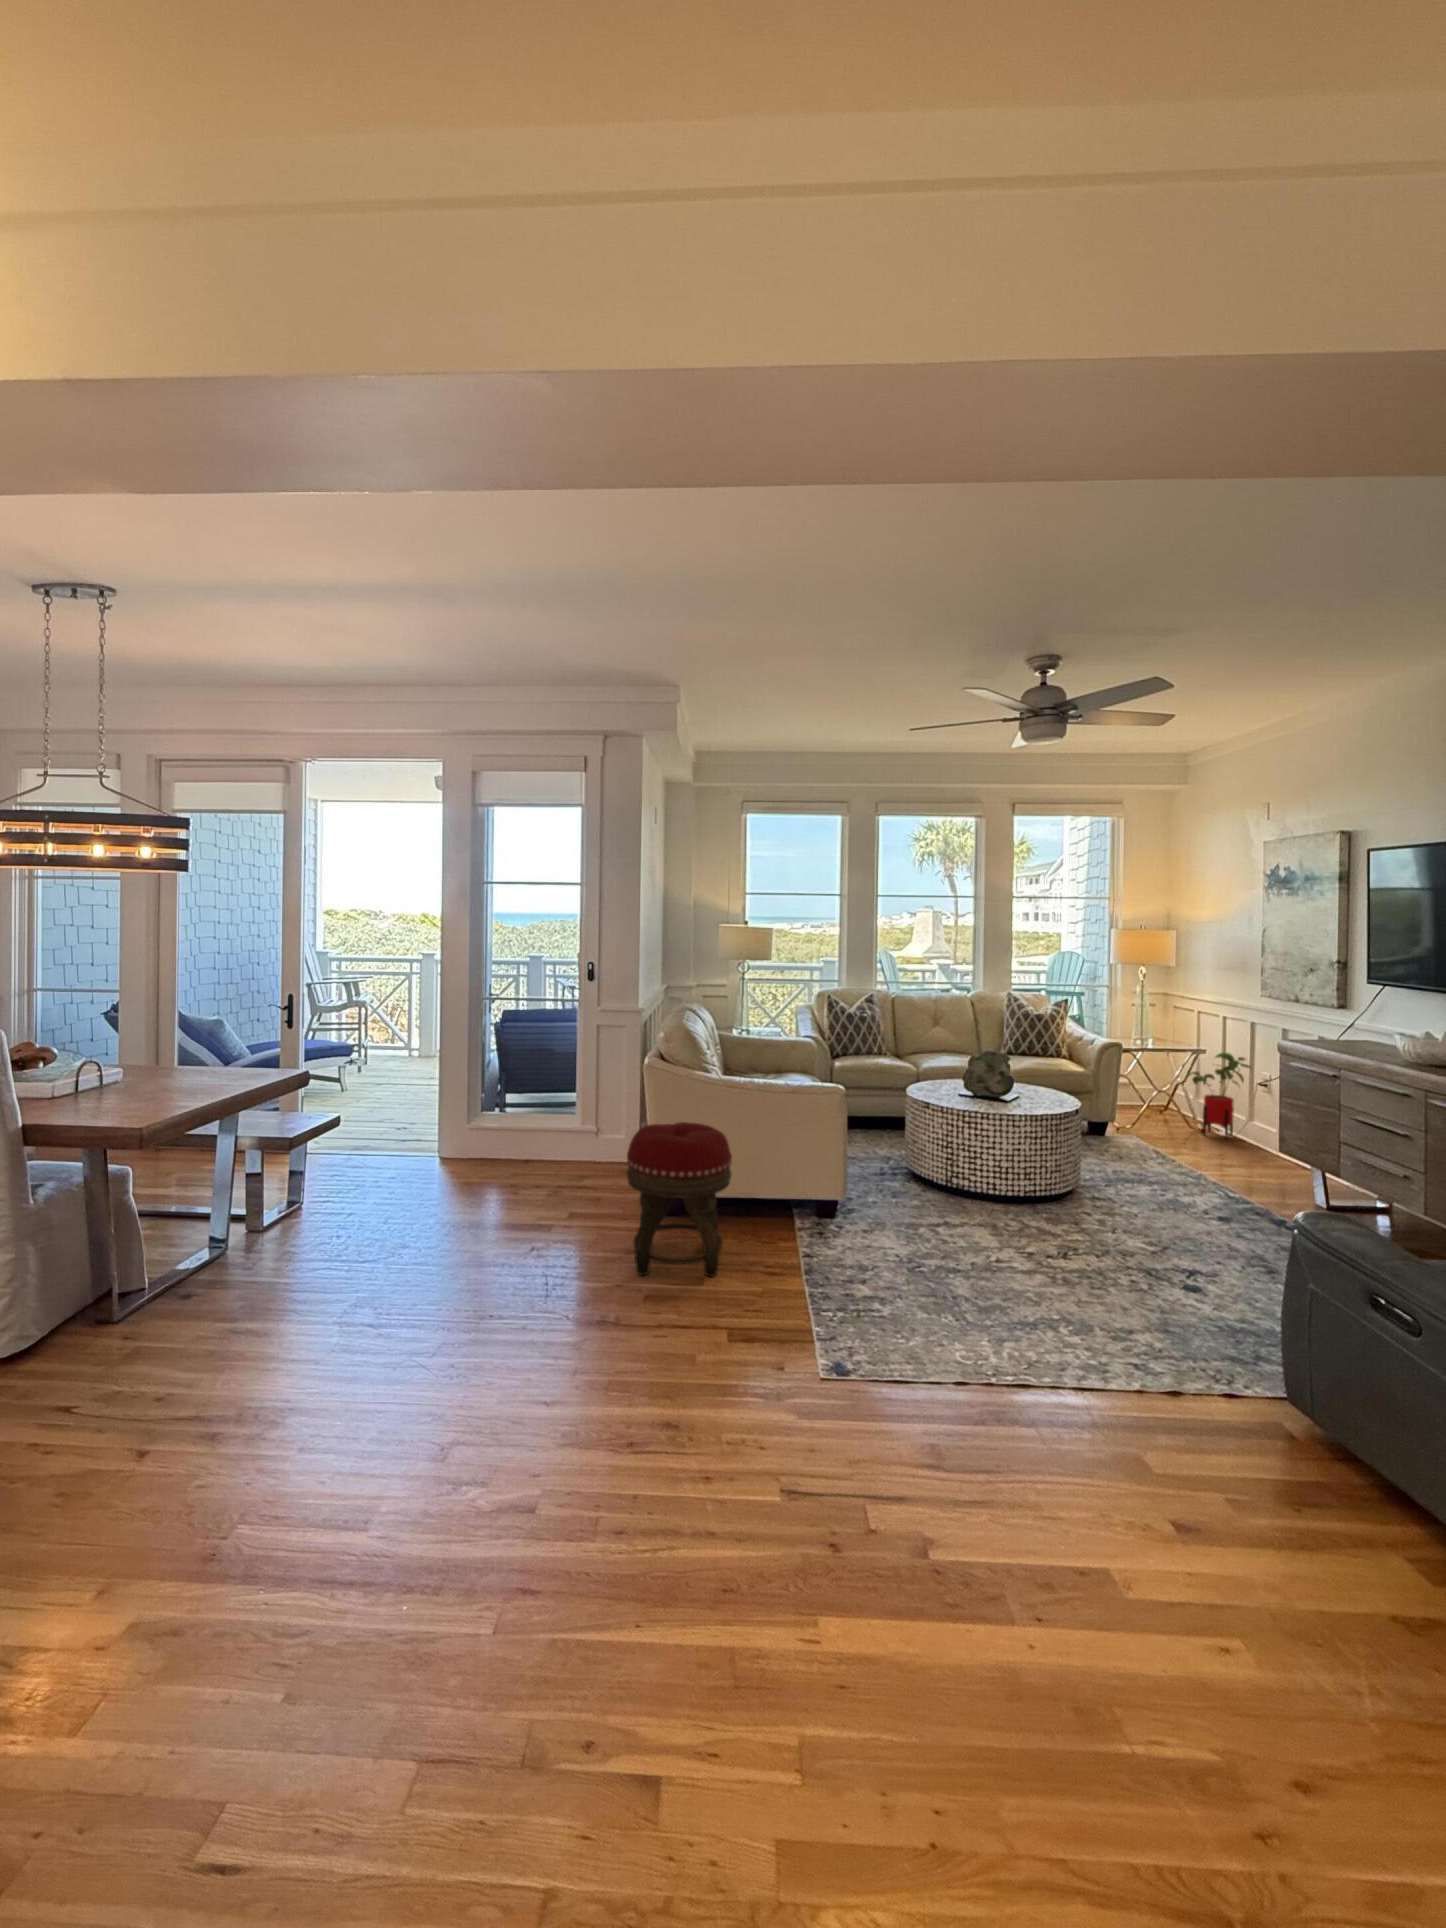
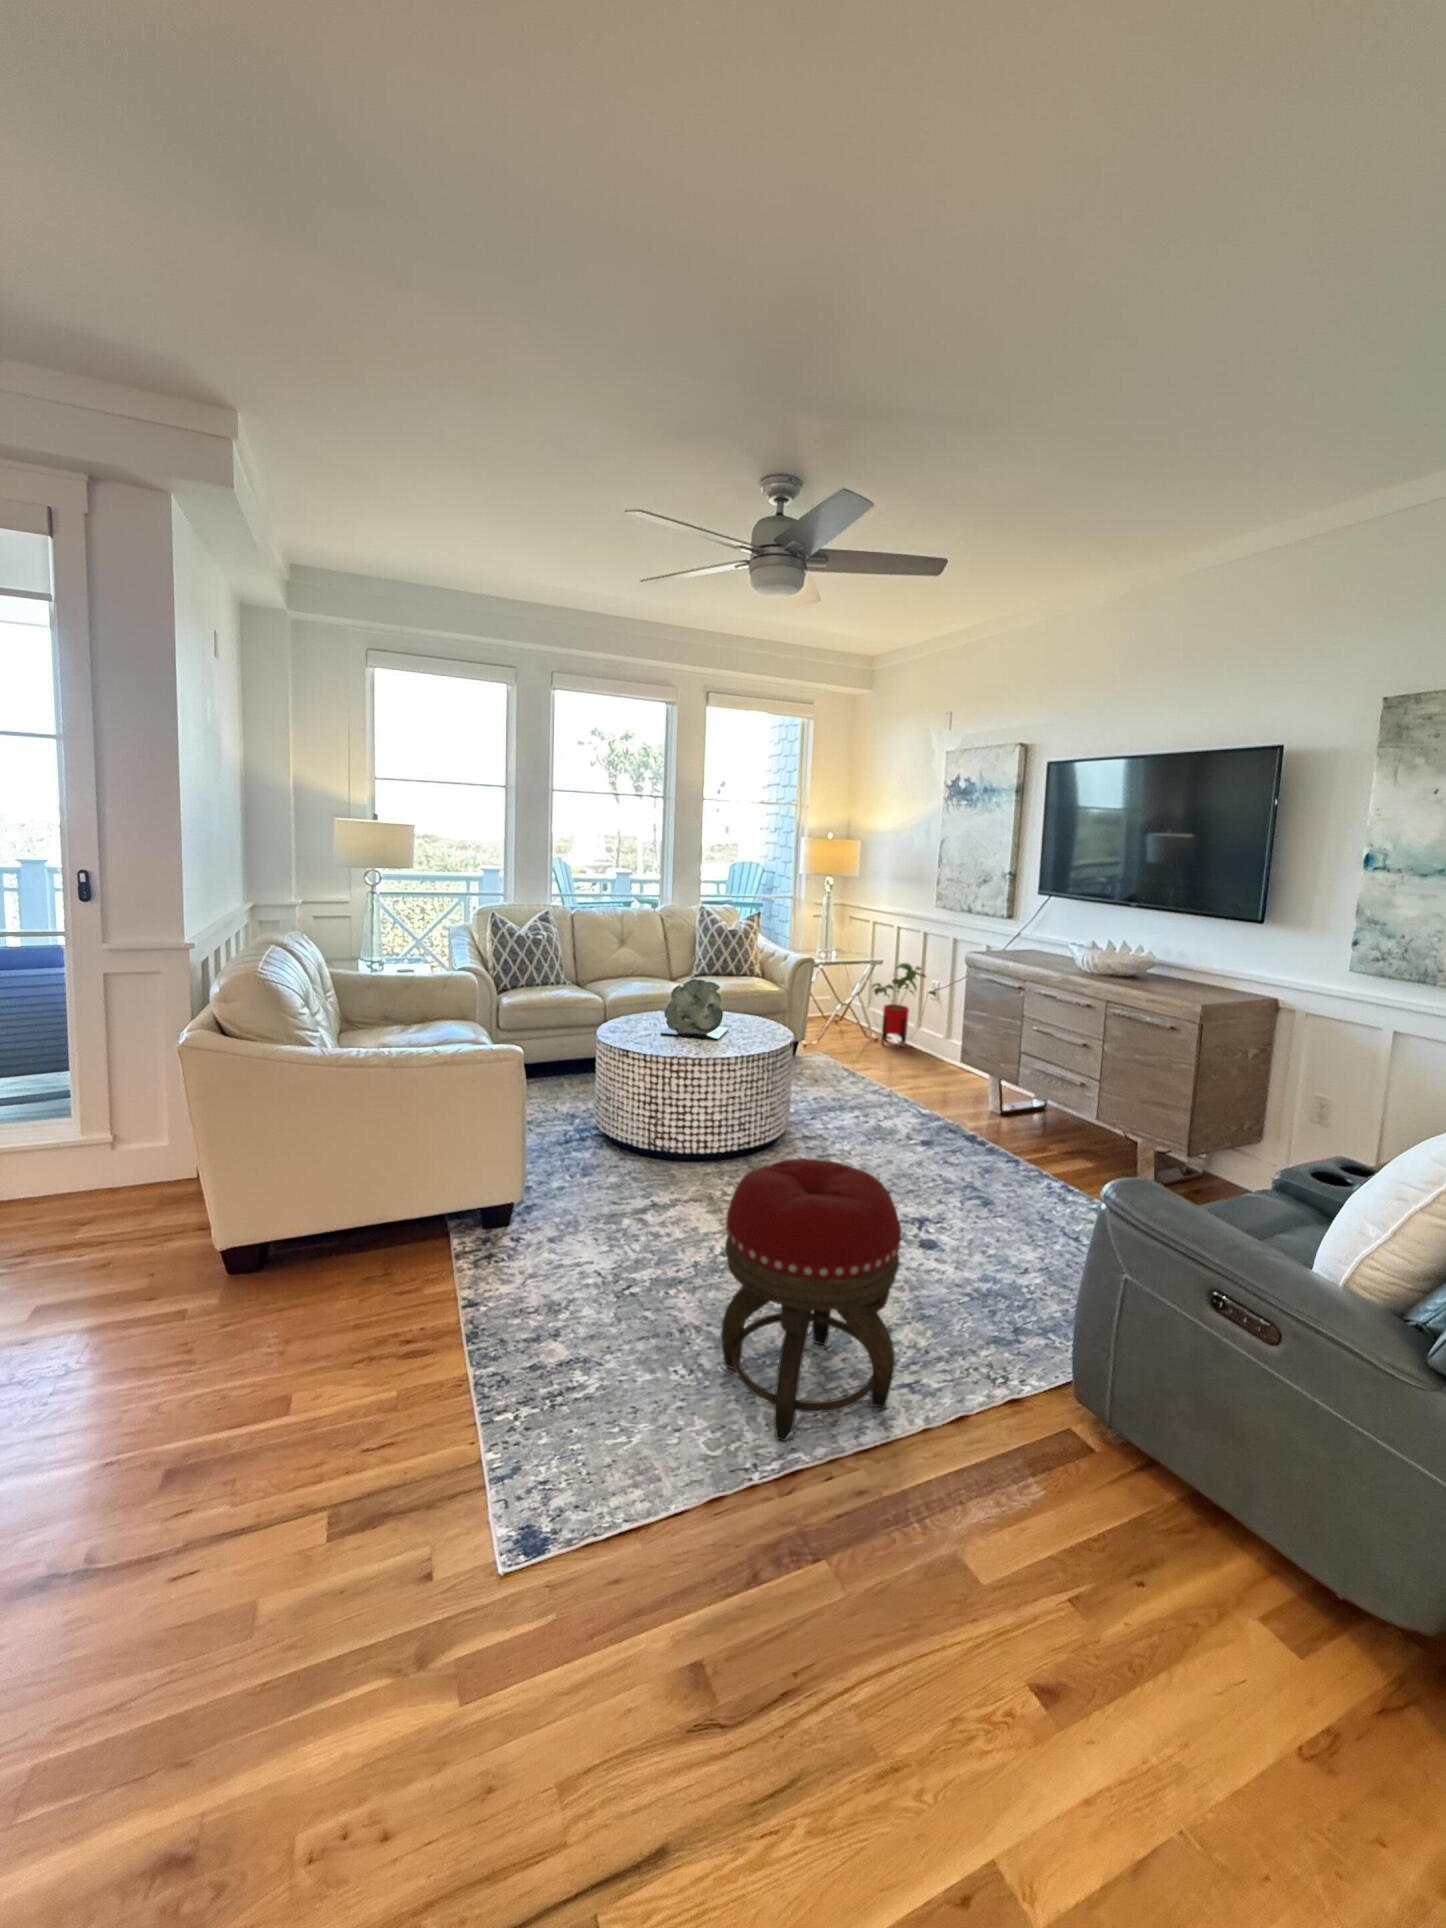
footstool: present [627,1122,732,1277] -> present [721,1159,901,1441]

